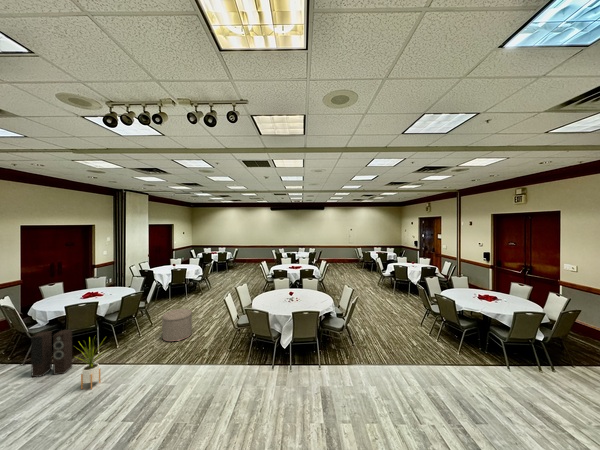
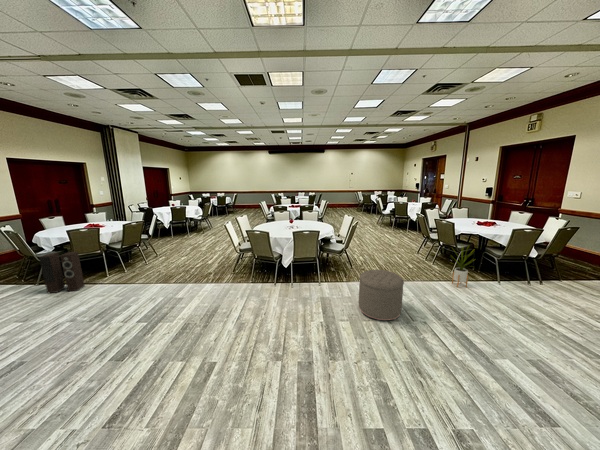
ottoman: present [162,309,192,341] -> present [359,270,404,320]
house plant: present [79,338,101,389] -> present [452,248,471,287]

